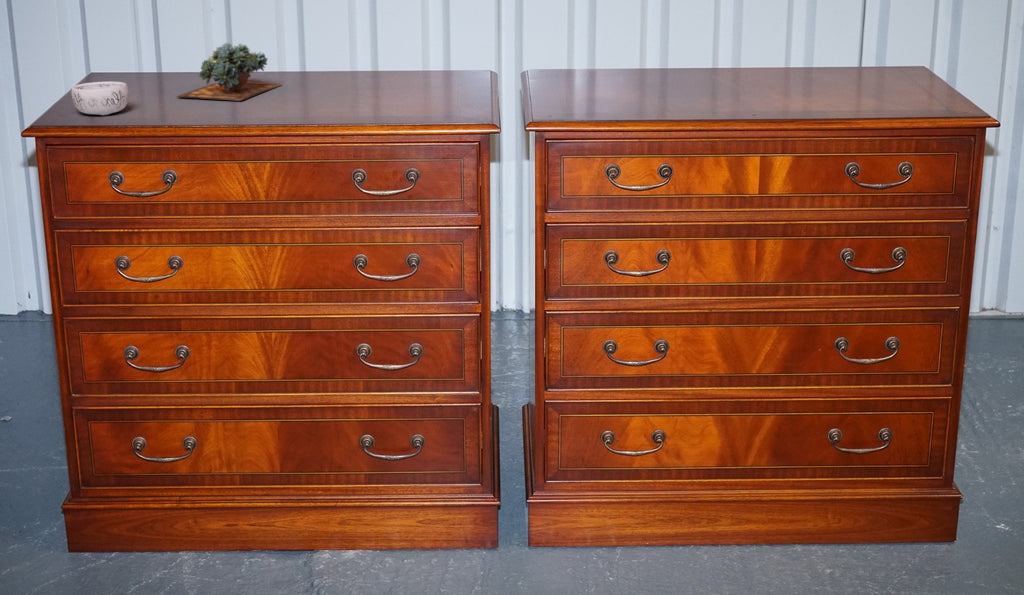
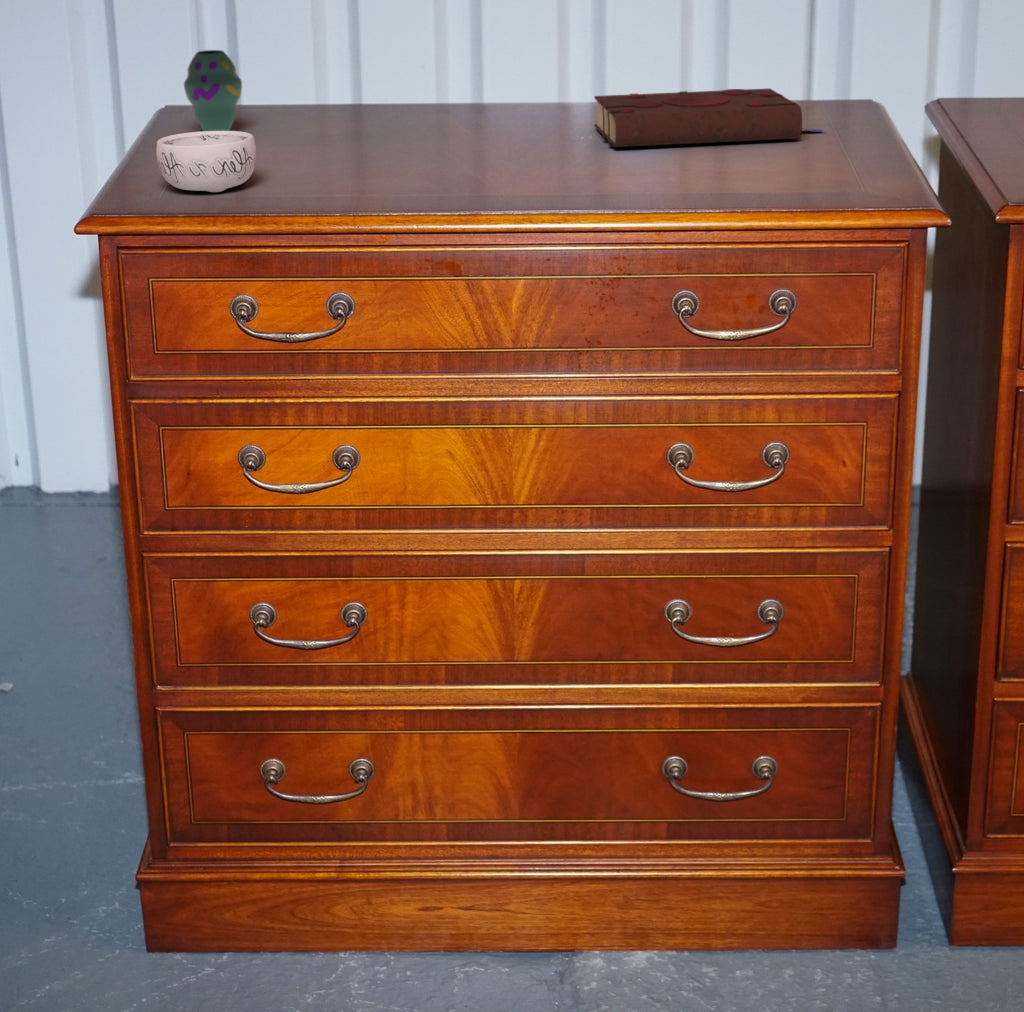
vase: none [101,36,135,84] -> present [184,50,242,131]
succulent plant: present [177,43,282,101] -> none [329,58,504,163]
book: none [334,61,463,93] -> present [595,88,821,147]

